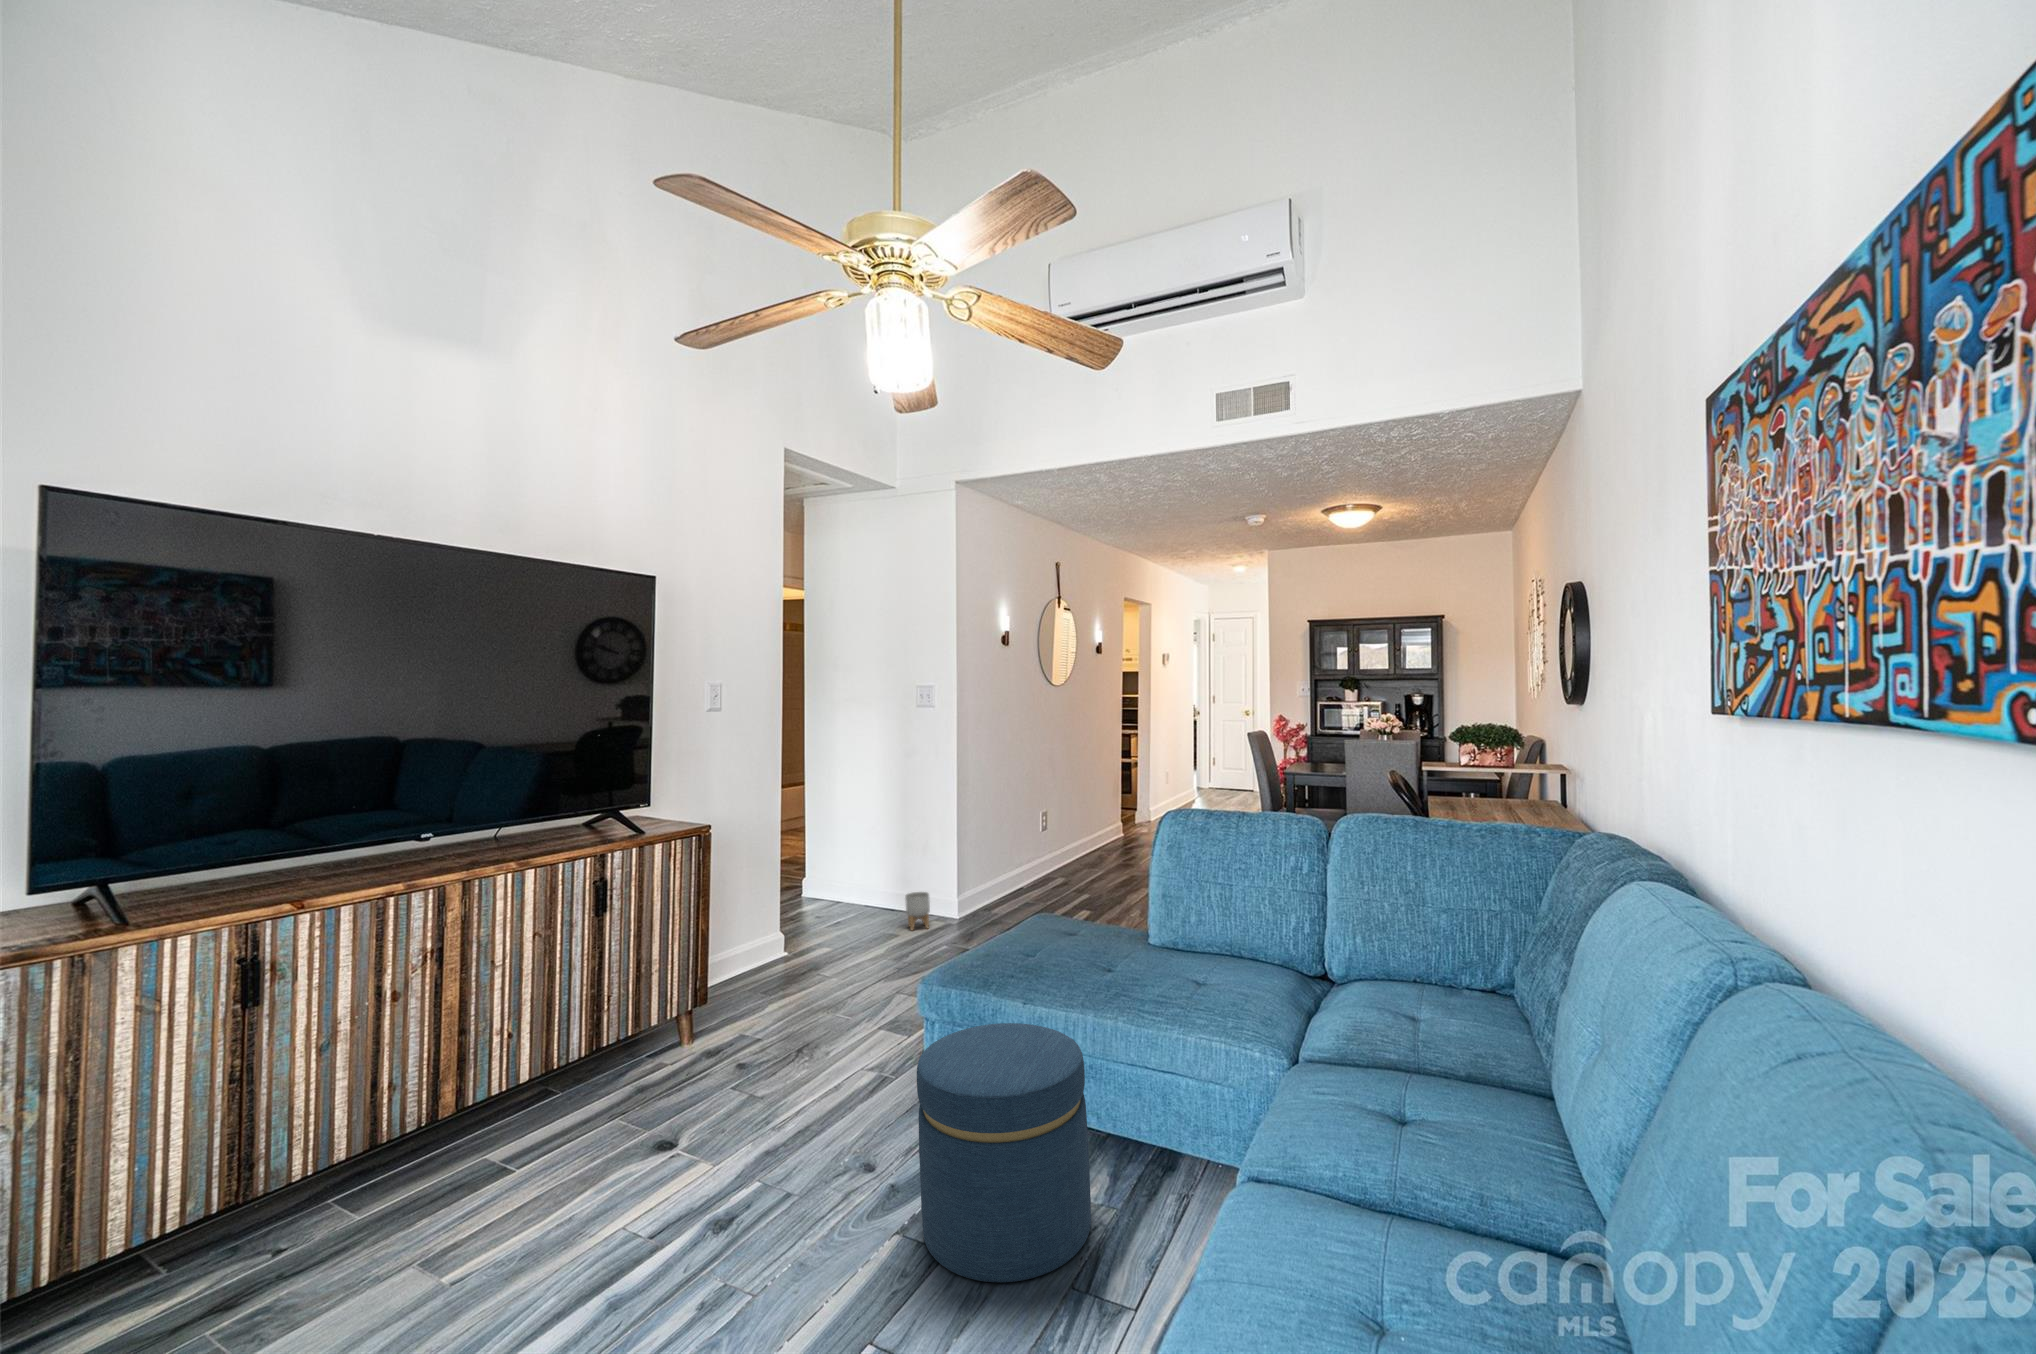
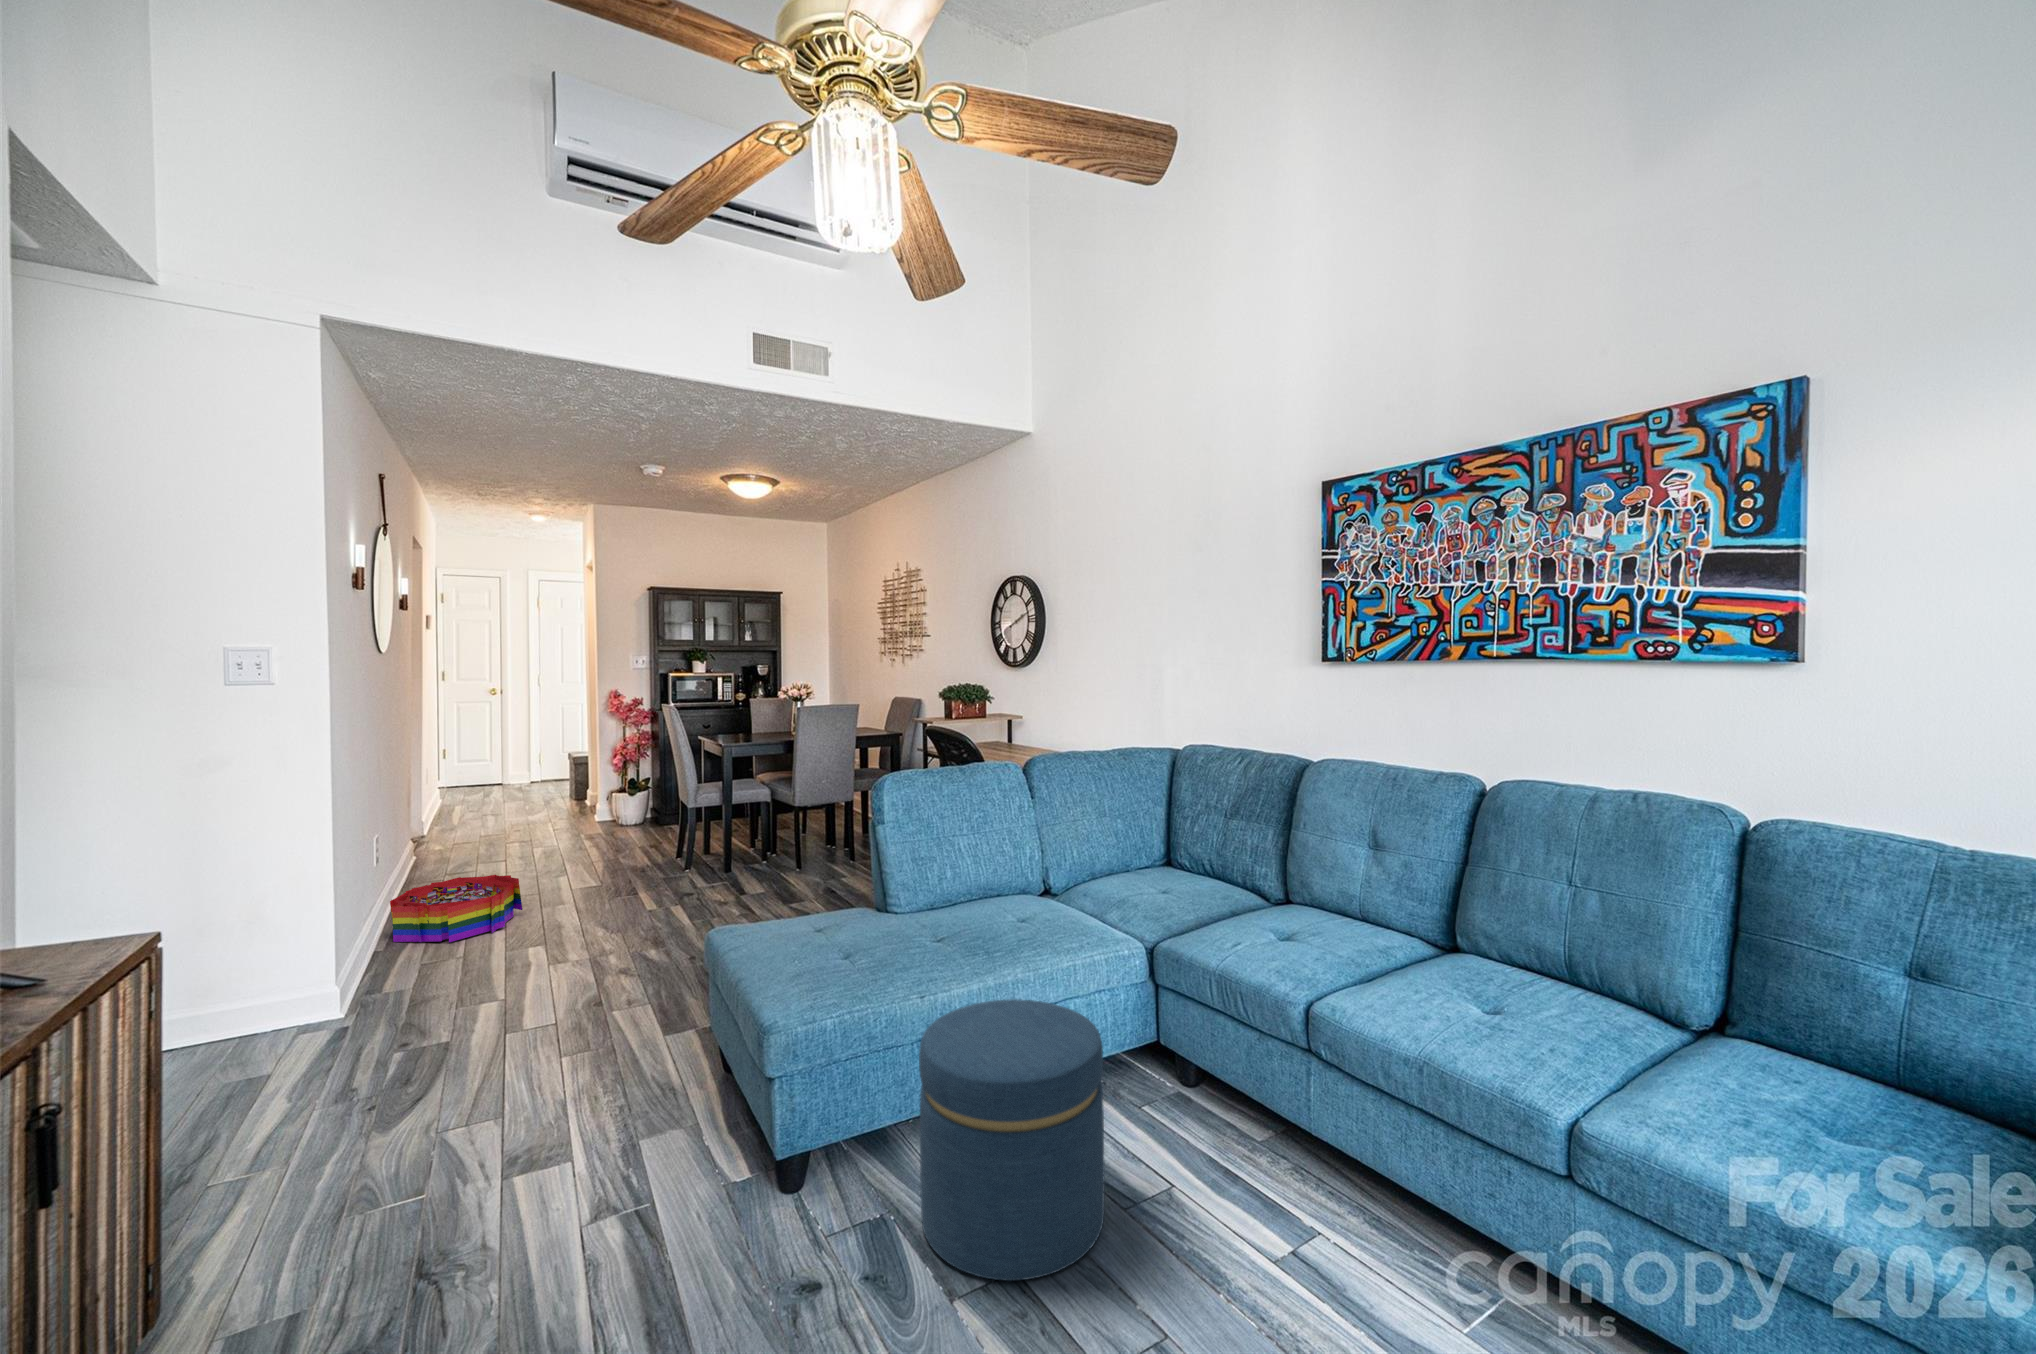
storage bin: none [1035,854,1115,899] -> present [390,875,522,942]
planter: present [905,892,930,930] -> none [229,979,286,1050]

